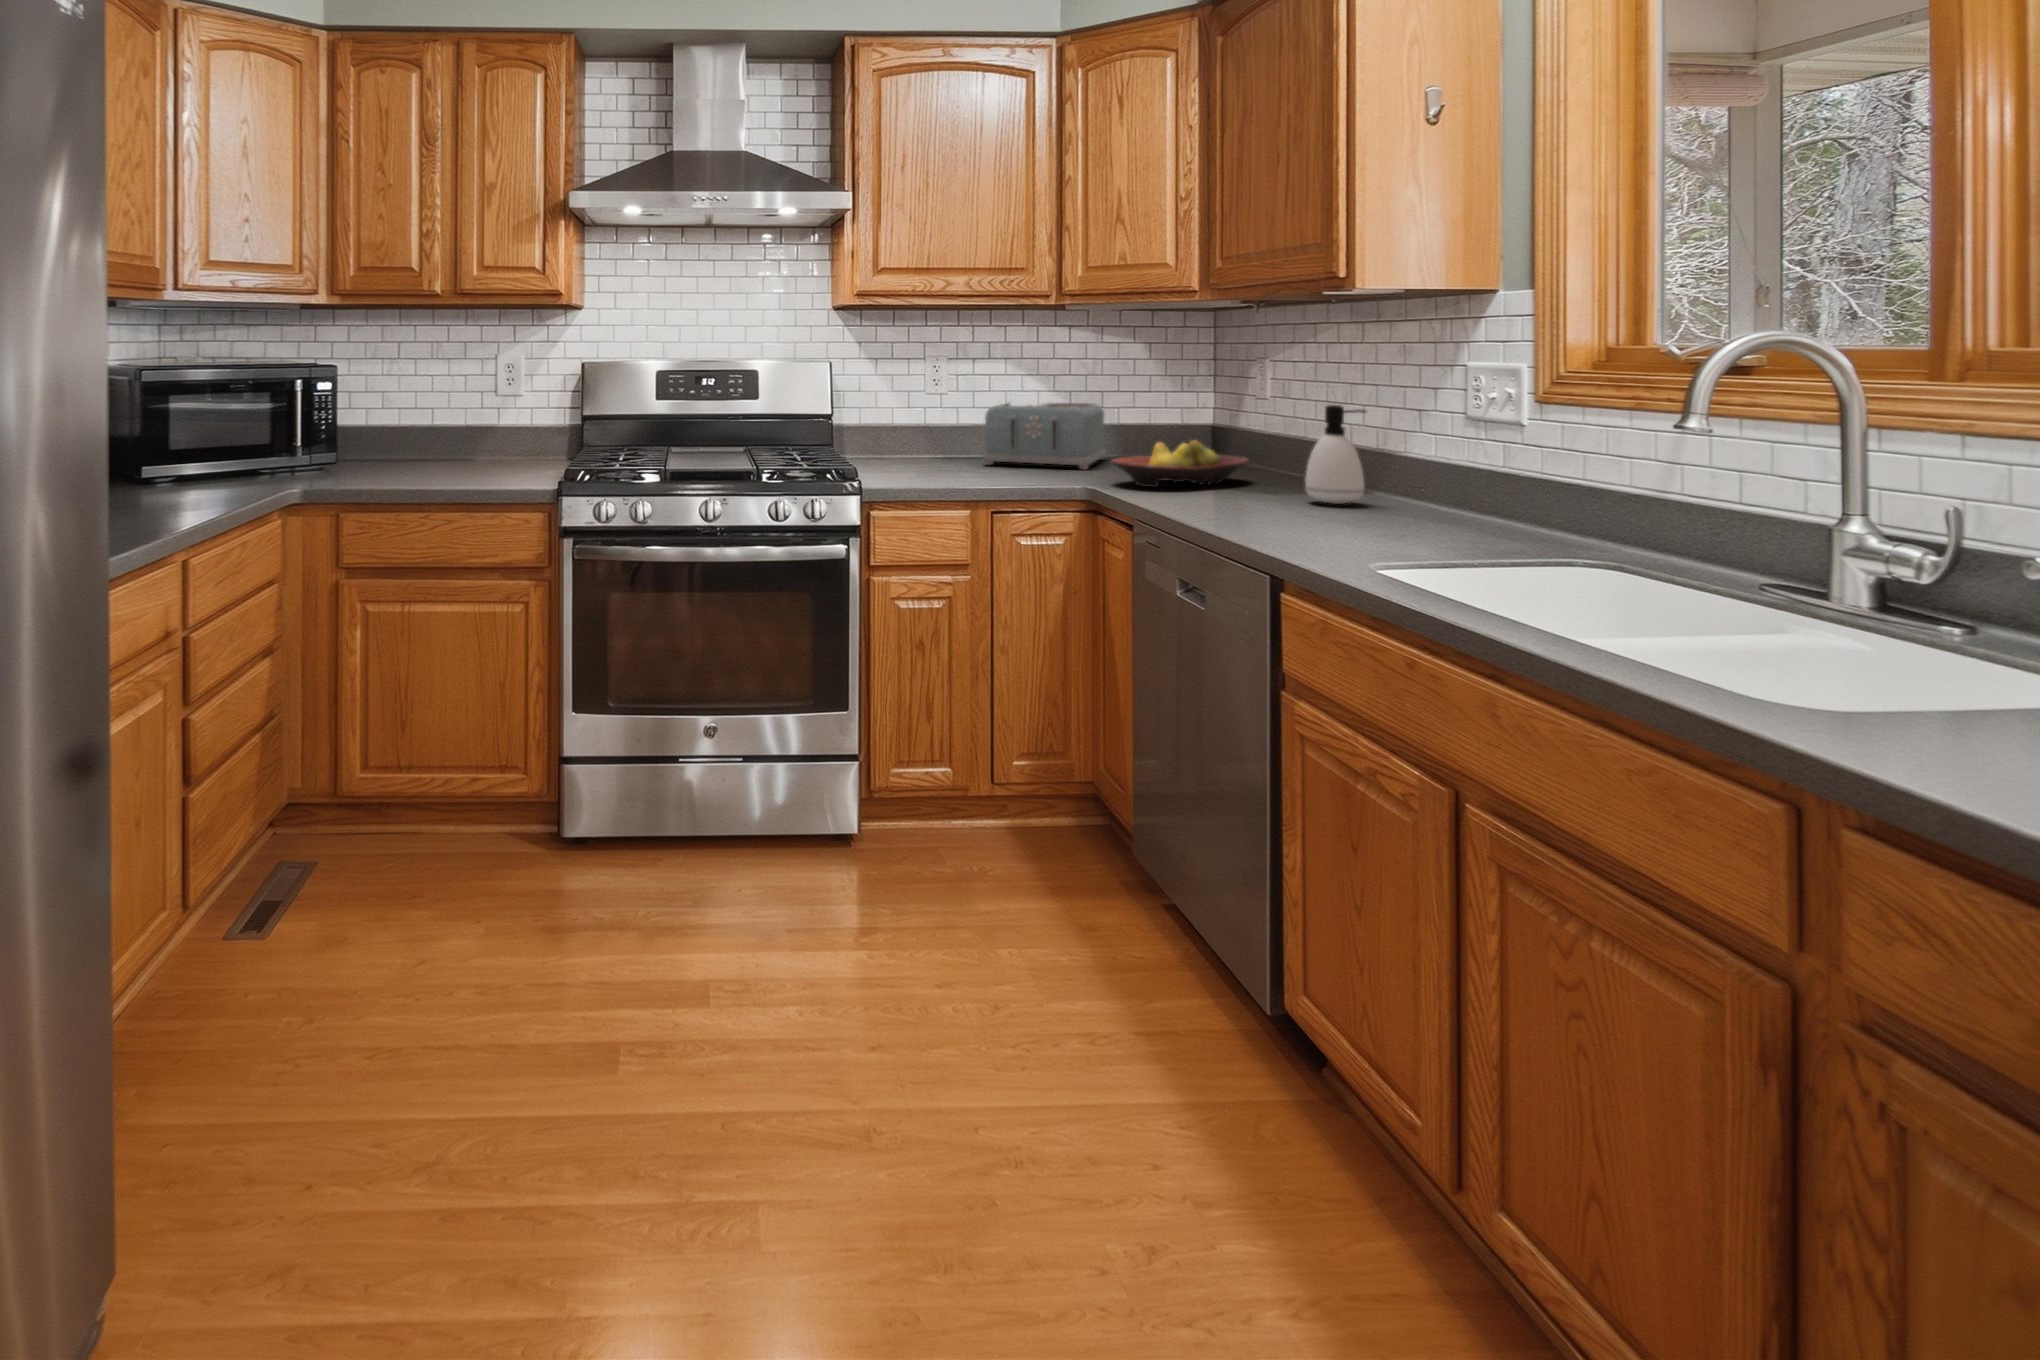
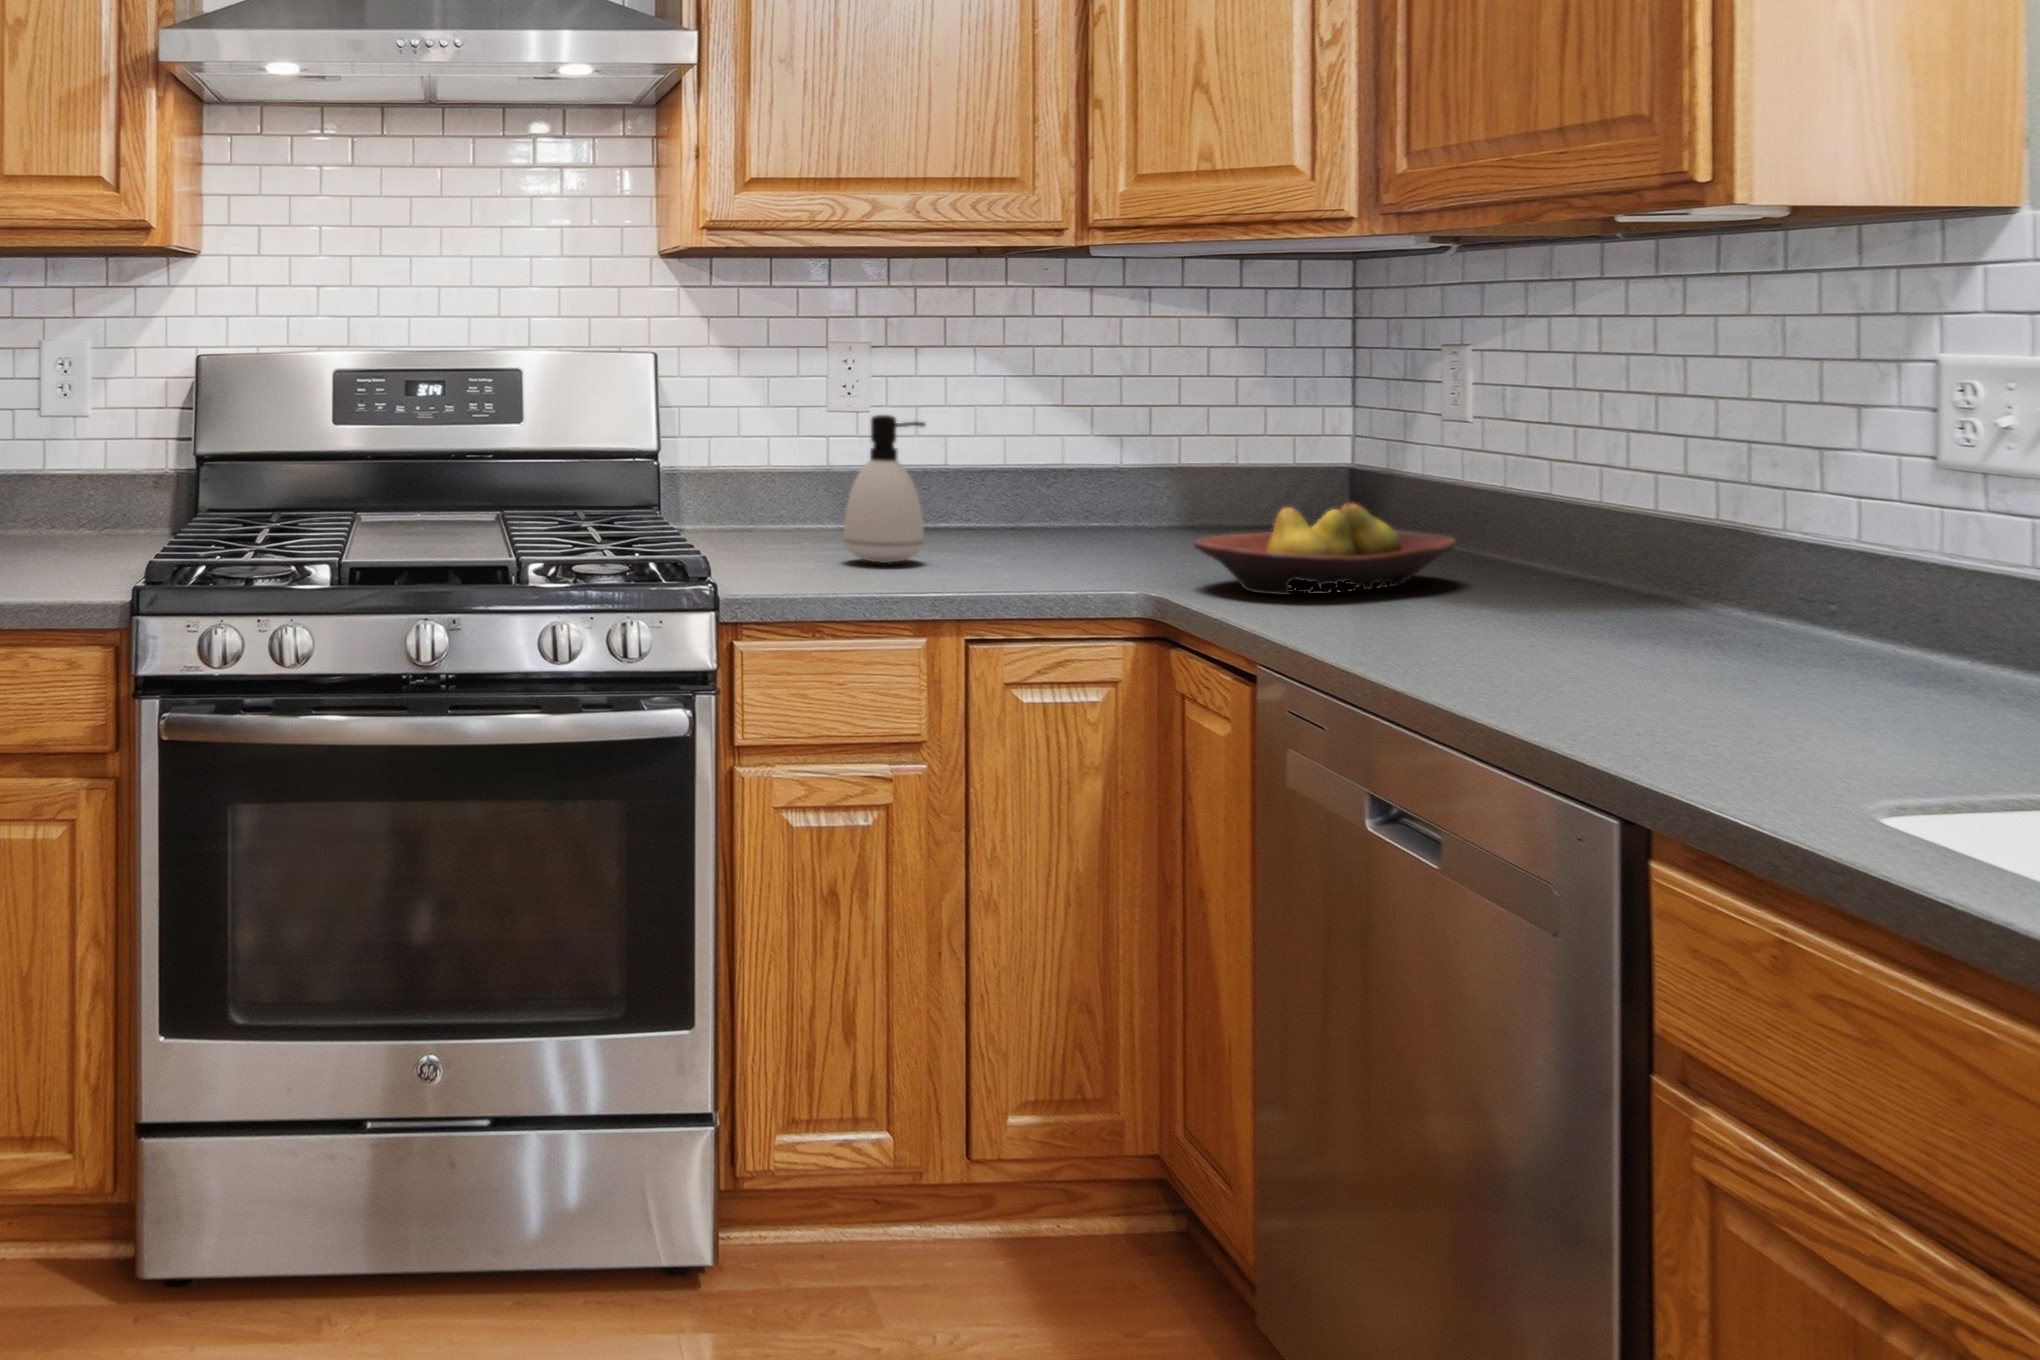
toaster: present [983,402,1106,470] -> none [940,429,1167,556]
soap dispenser: present [1305,405,1367,504] -> present [843,415,925,563]

